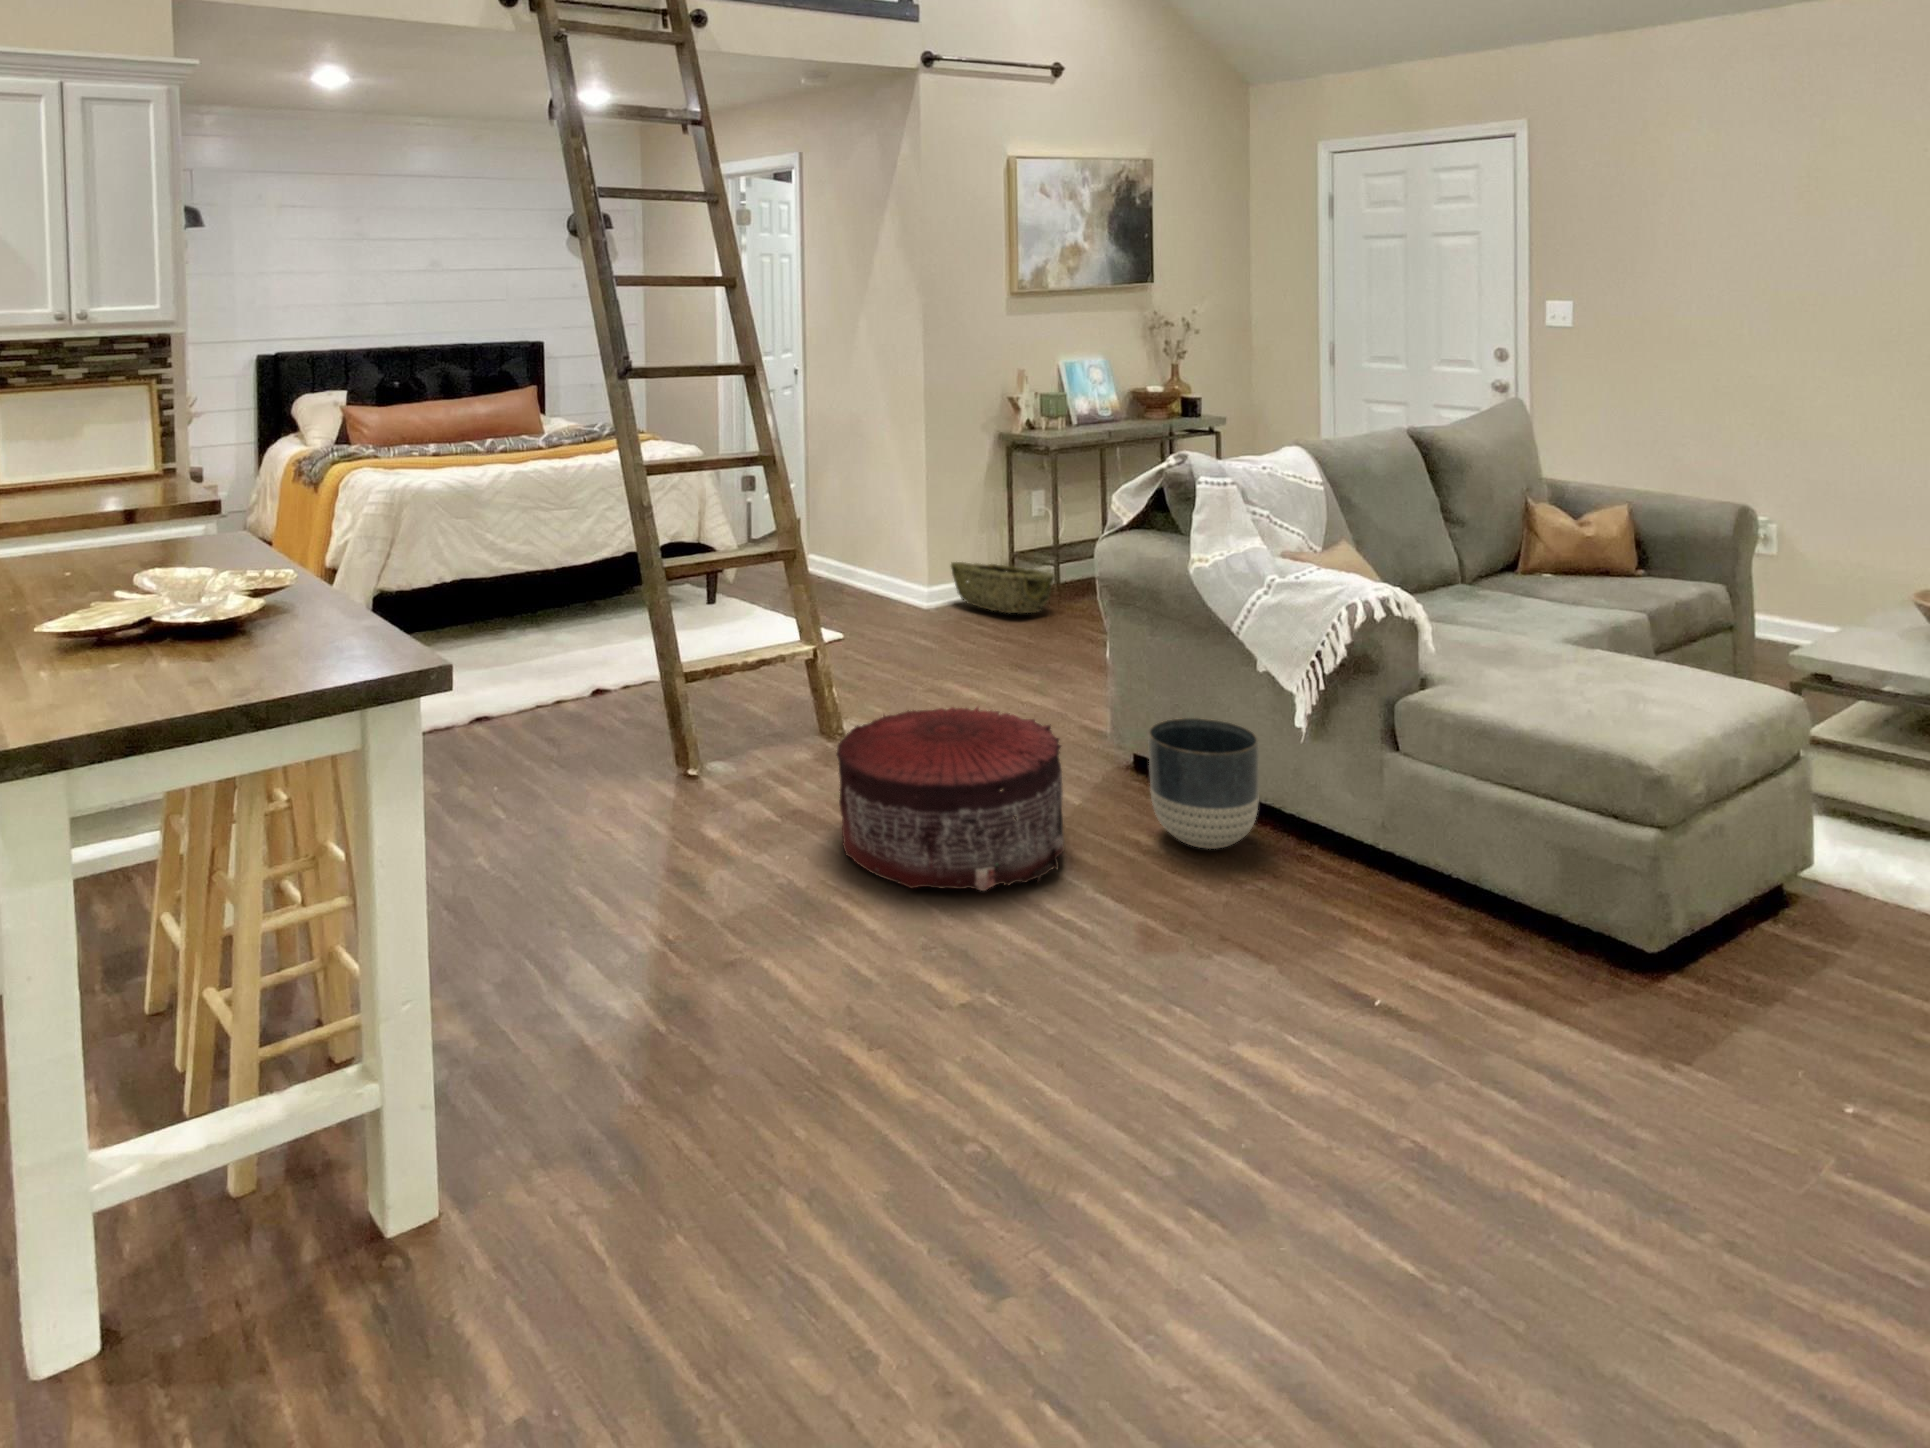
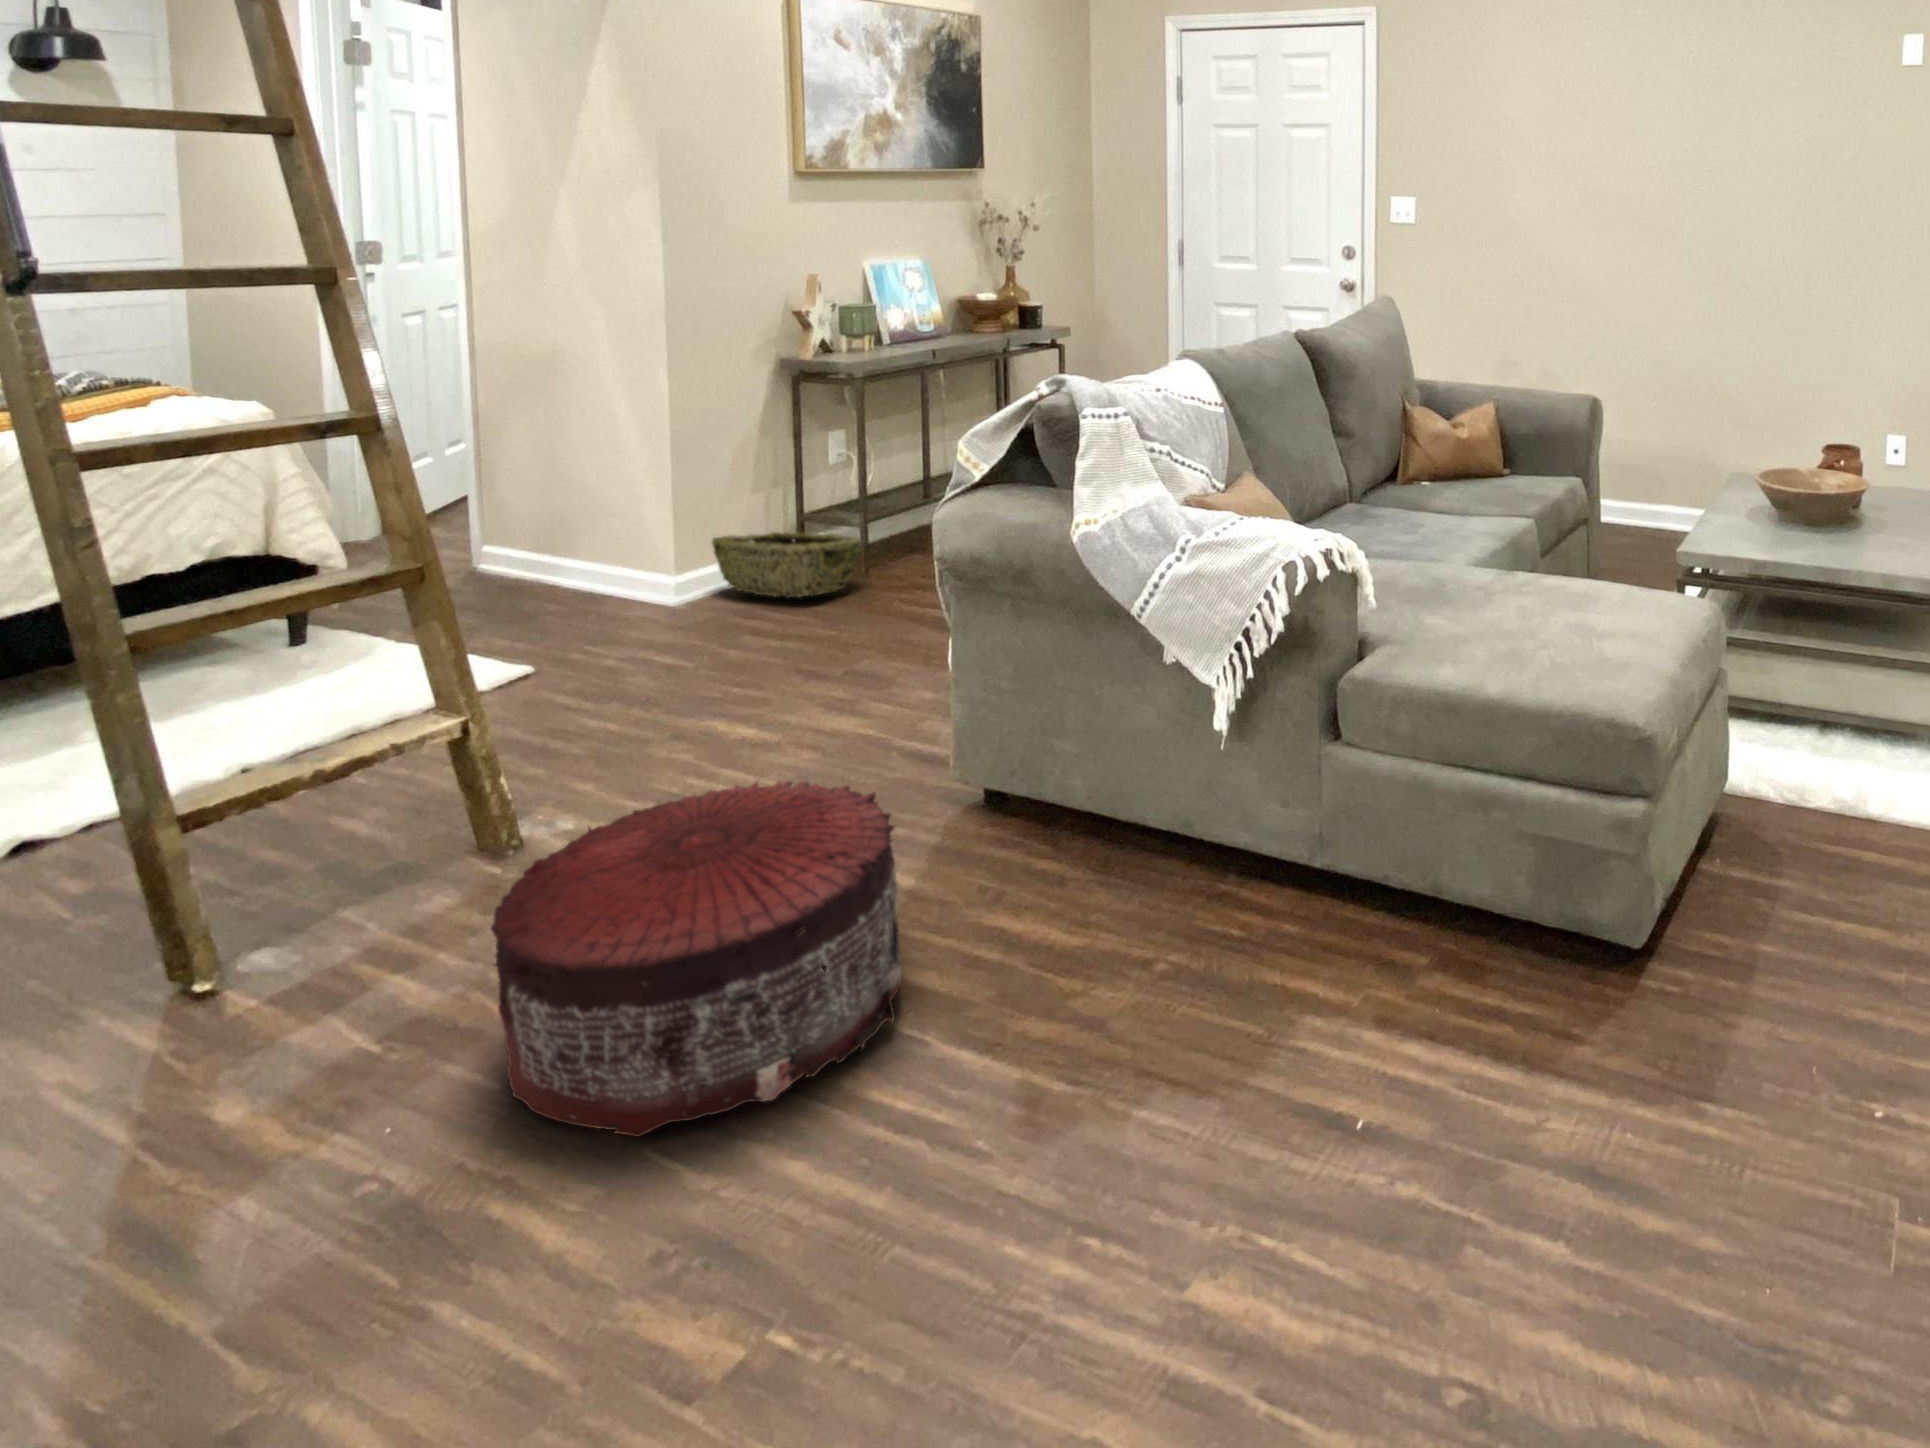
planter: present [1148,718,1259,849] -> none [1020,734,1168,917]

